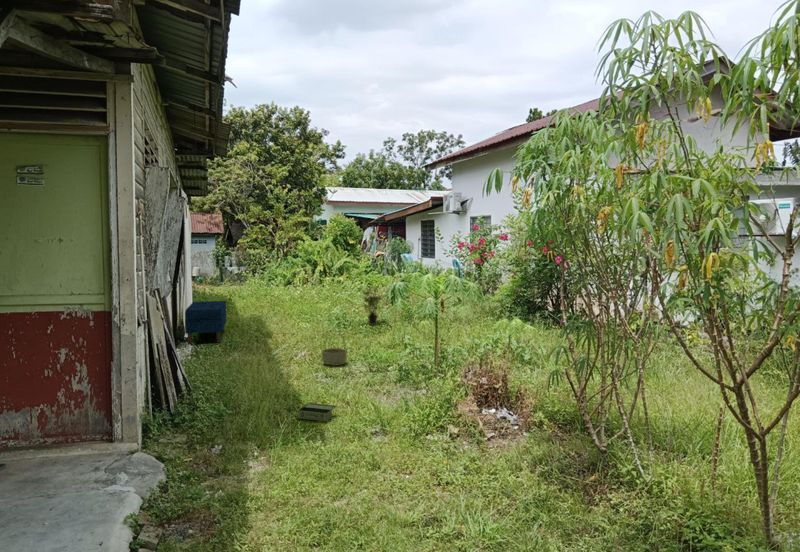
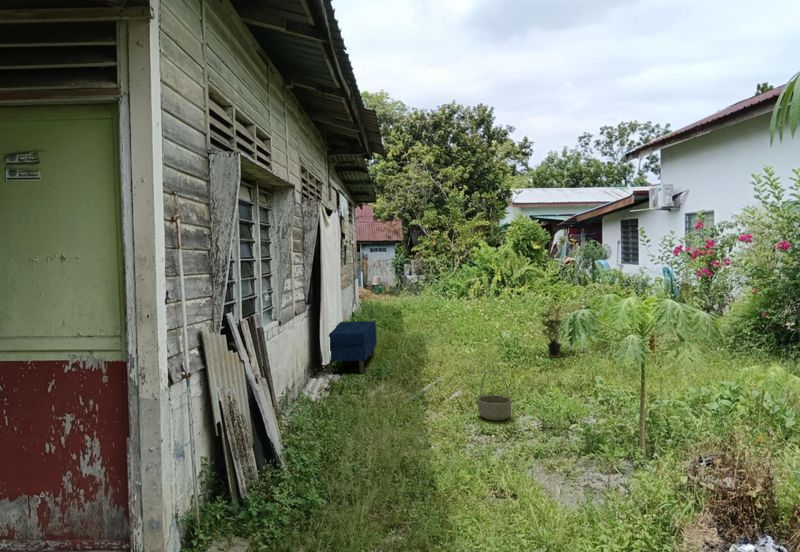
toolbox: present [298,403,336,421] -> none [420,496,479,535]

